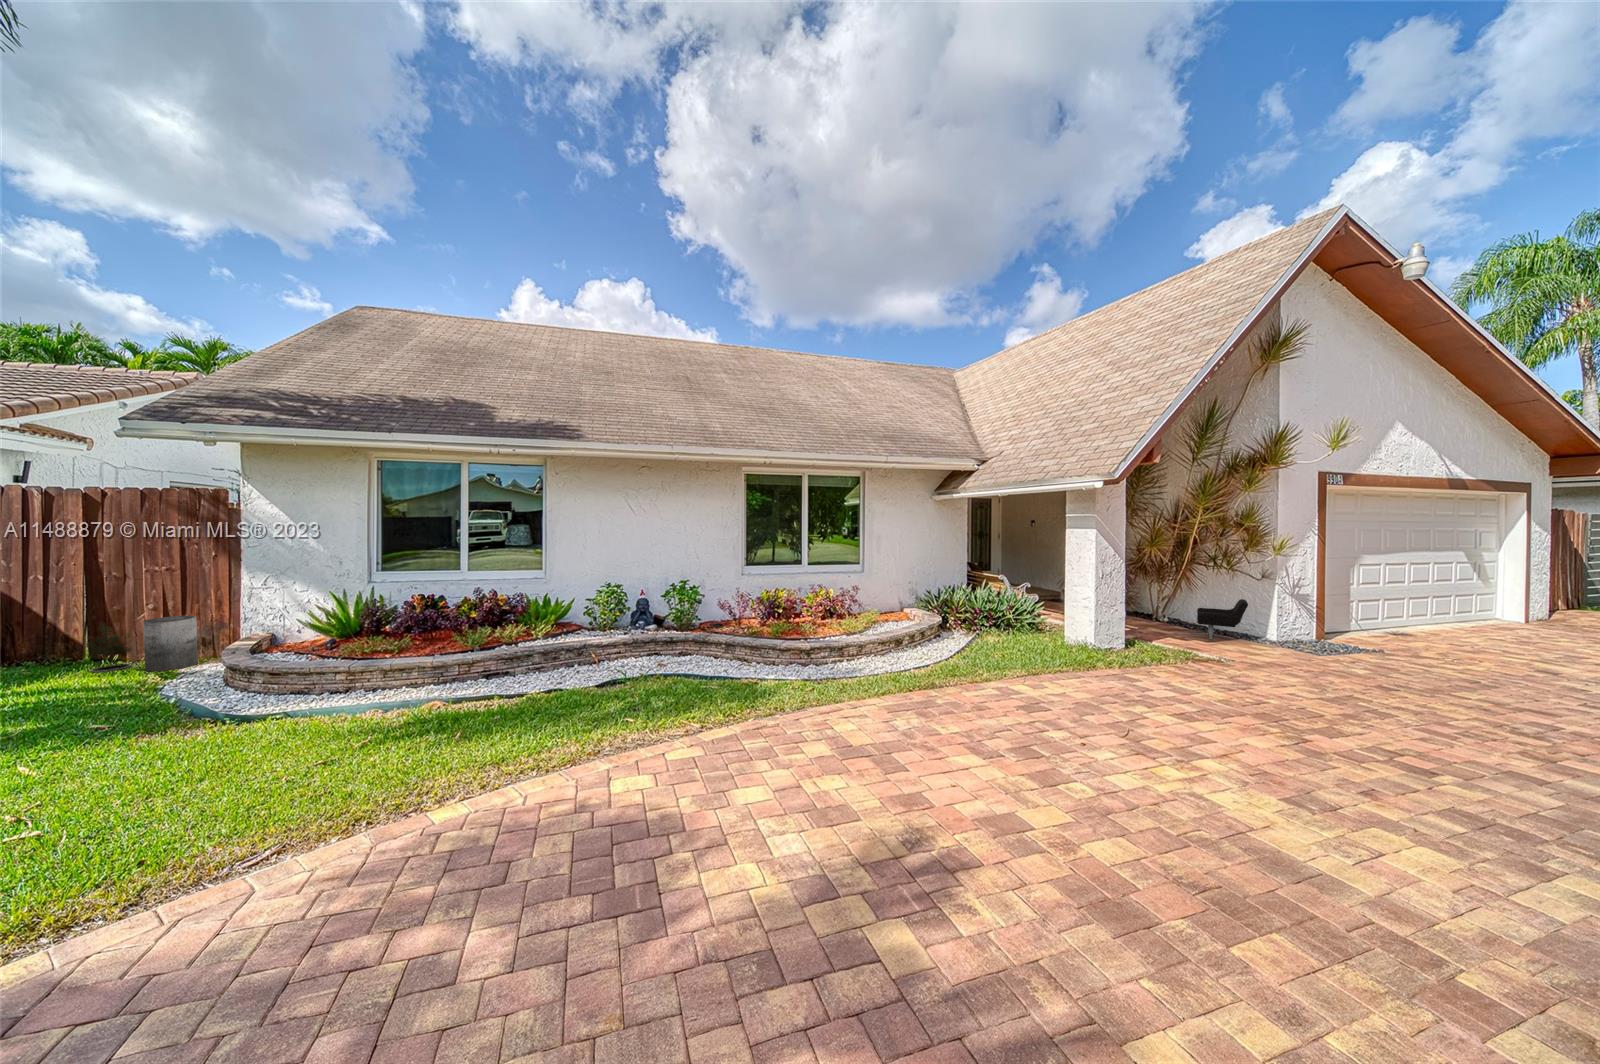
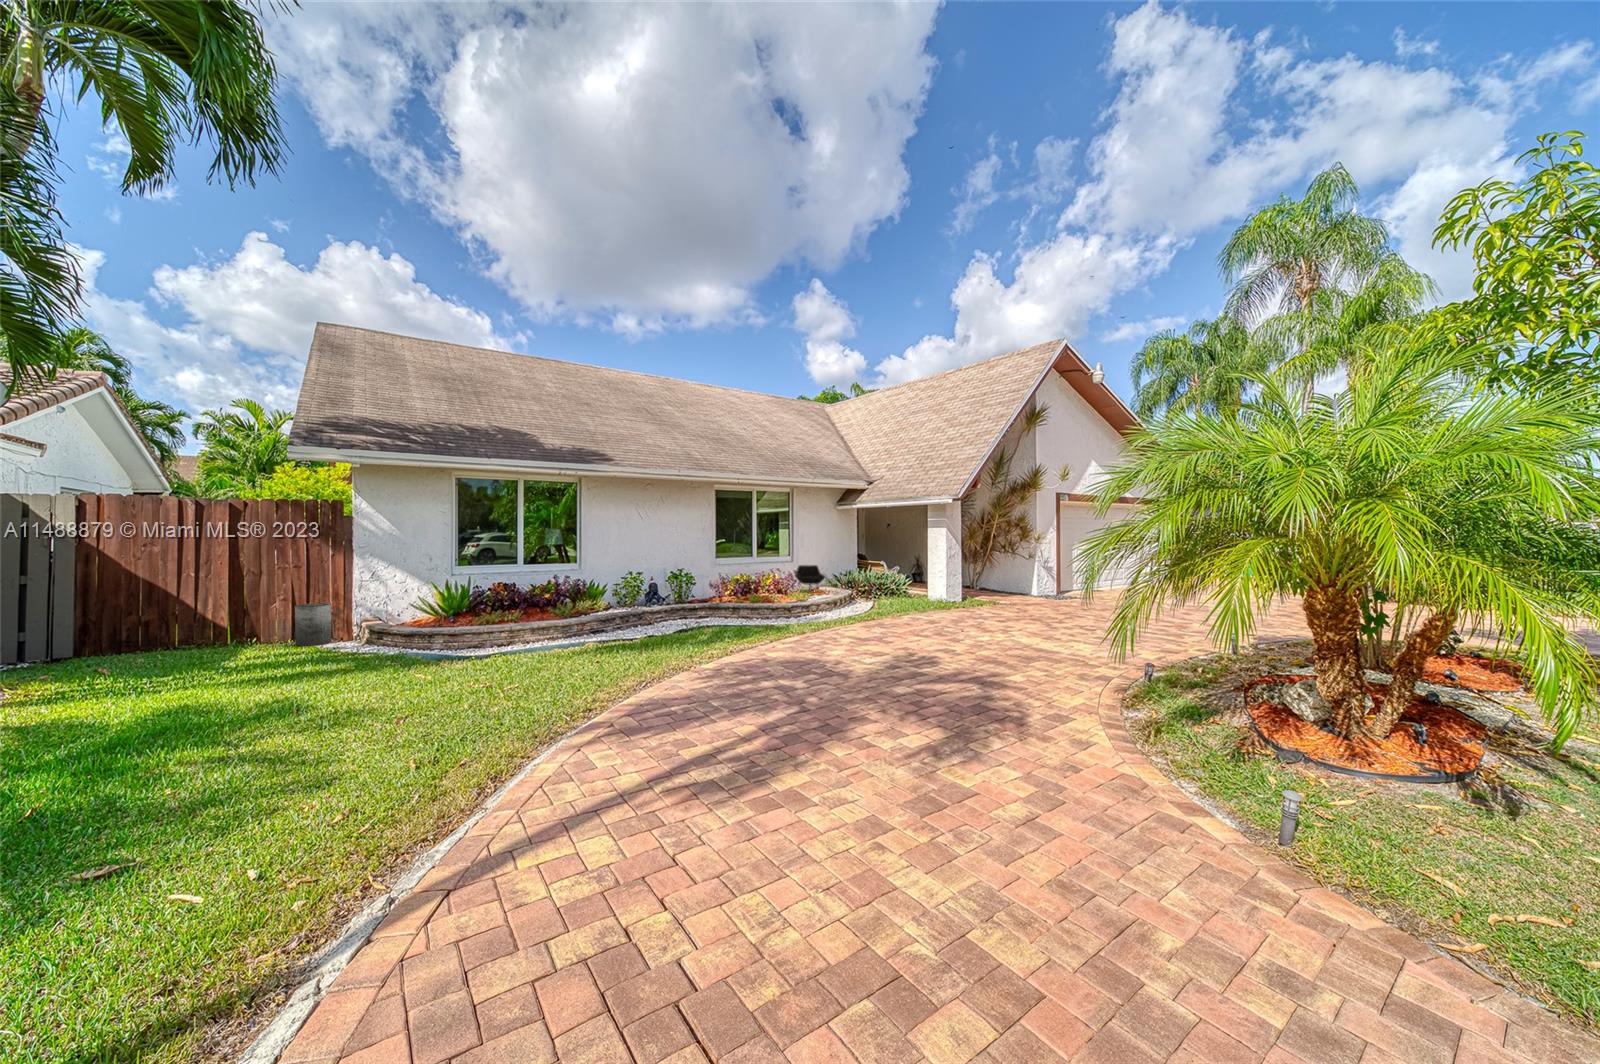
lounge chair: present [1188,599,1248,639] -> present [795,565,825,591]
potted tree: present [86,625,131,672] -> none [246,608,278,649]

